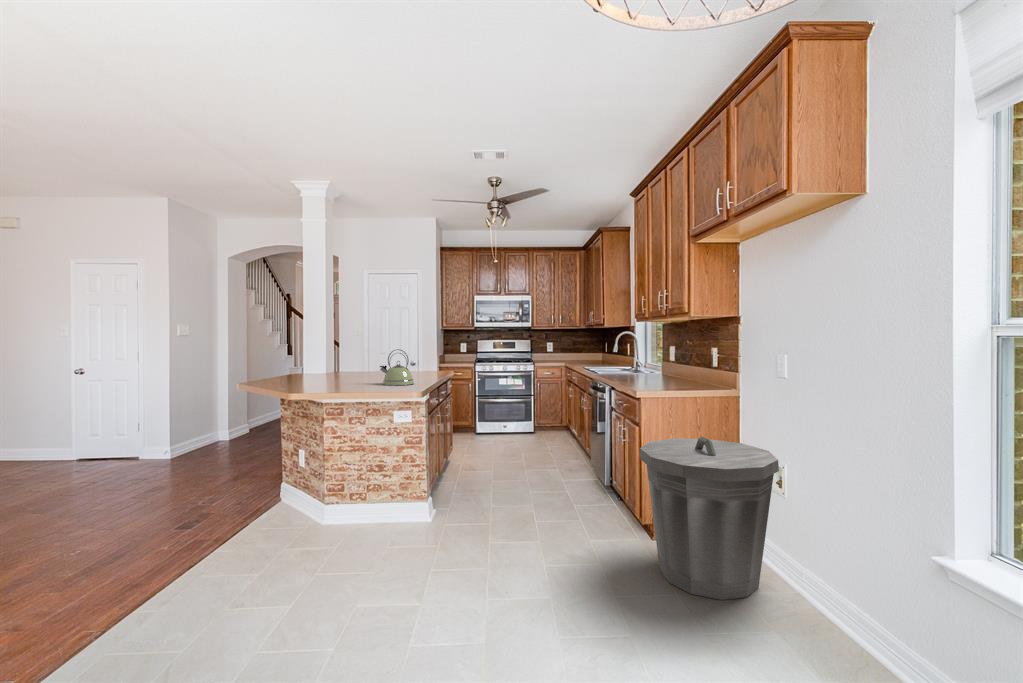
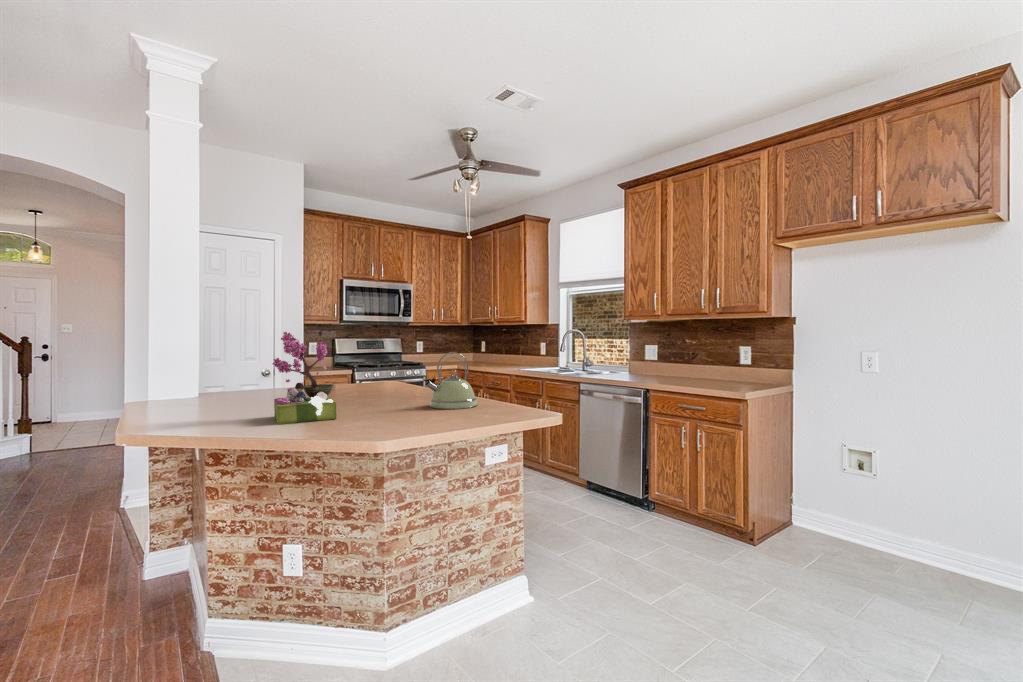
flower arrangement: none [292,335,334,384] -> present [272,332,336,424]
trash can: present [640,436,779,600] -> none [789,428,941,587]

